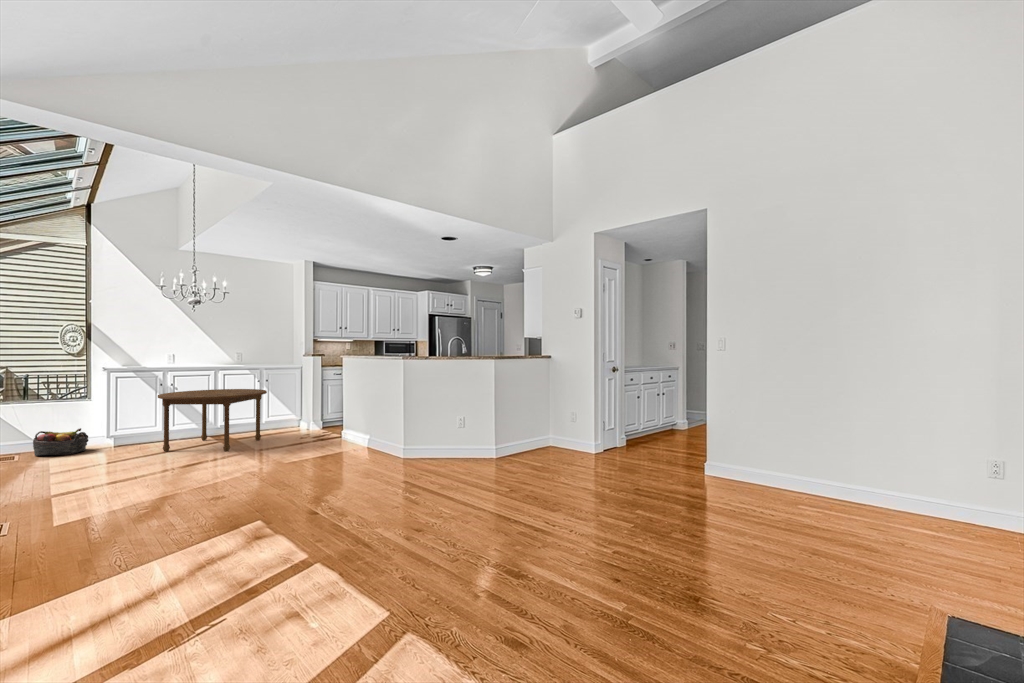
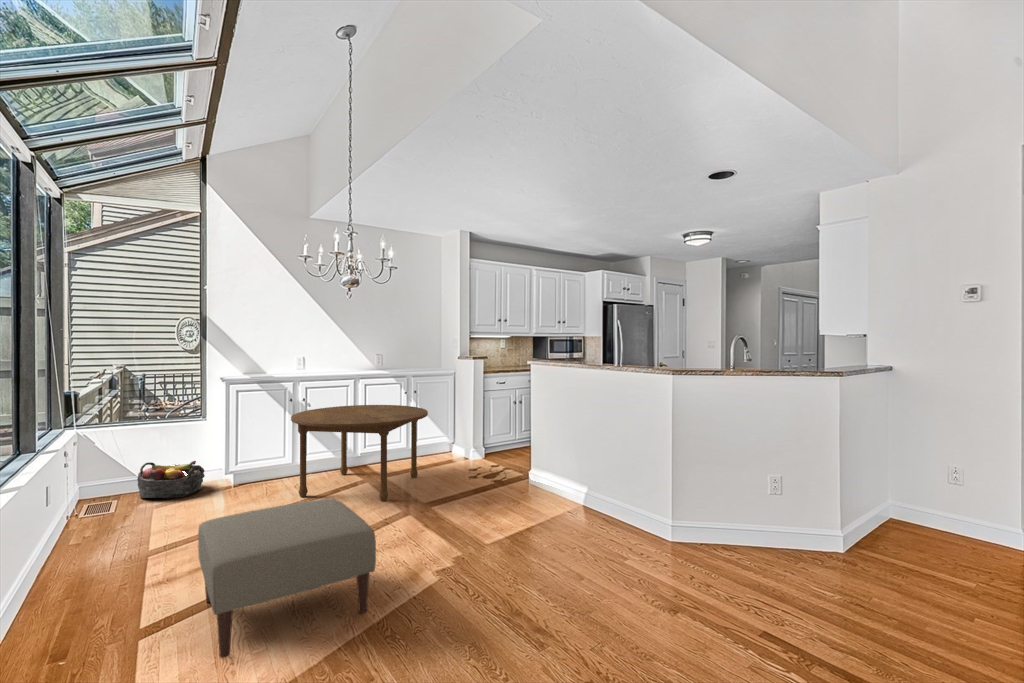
ottoman: none [80,435,192,507] -> present [198,499,376,658]

